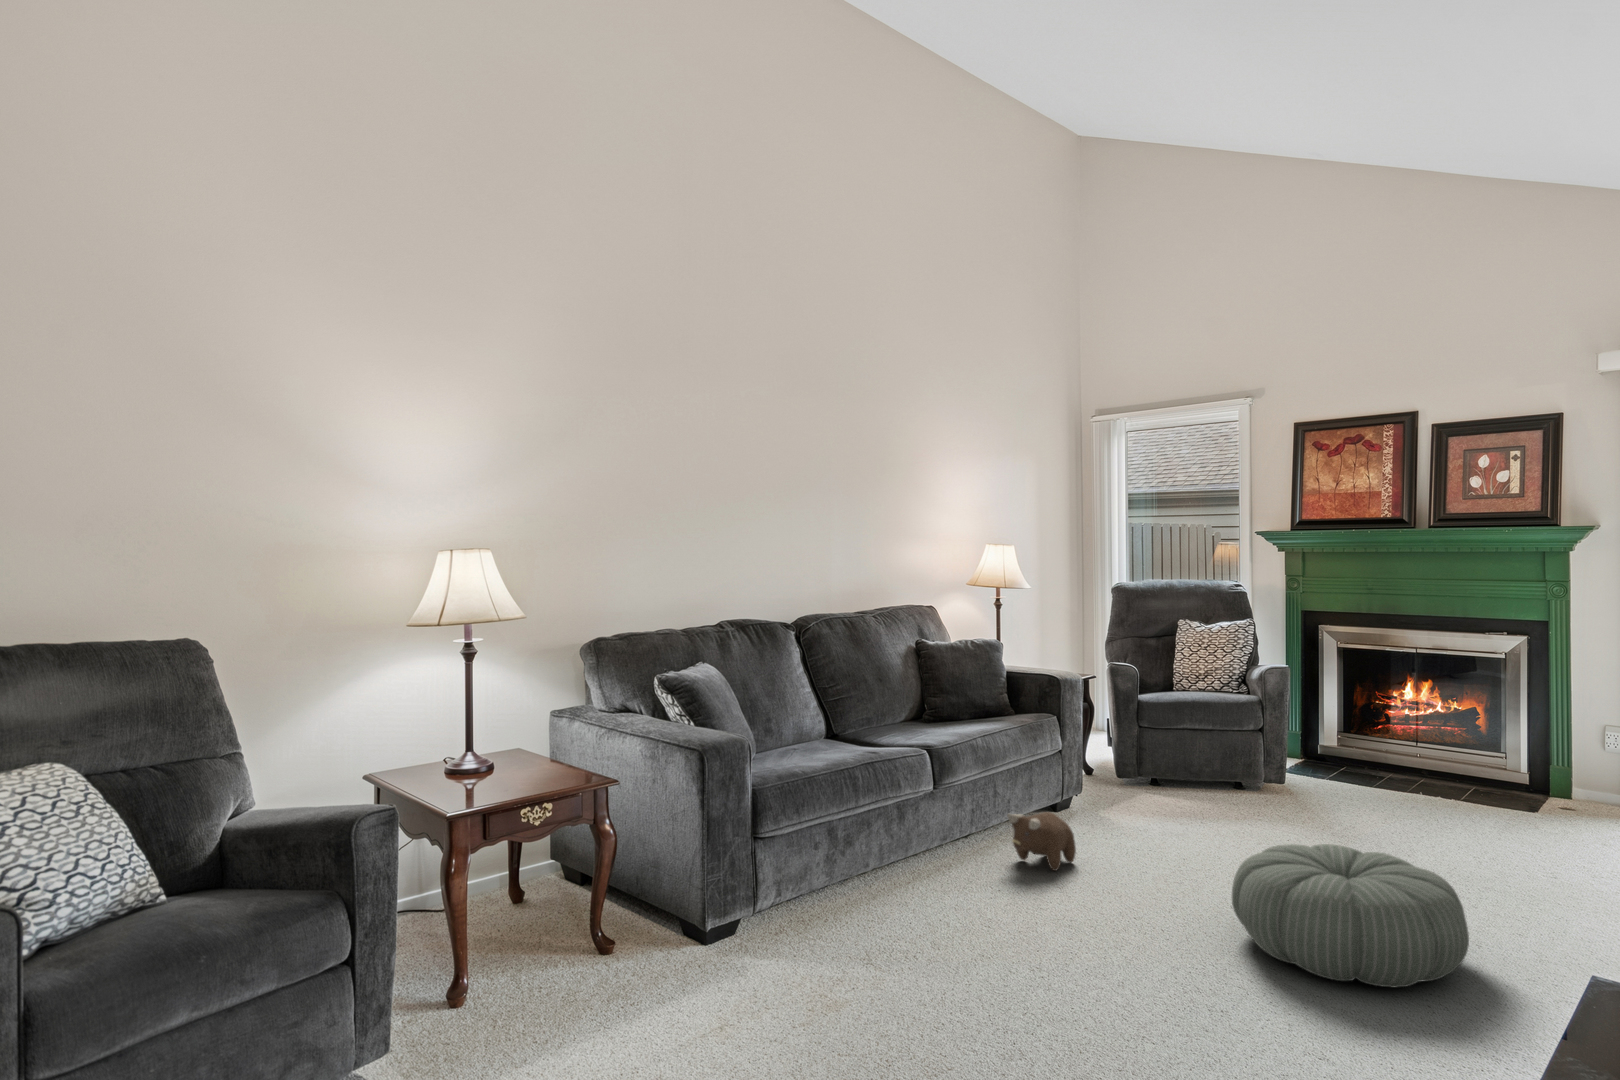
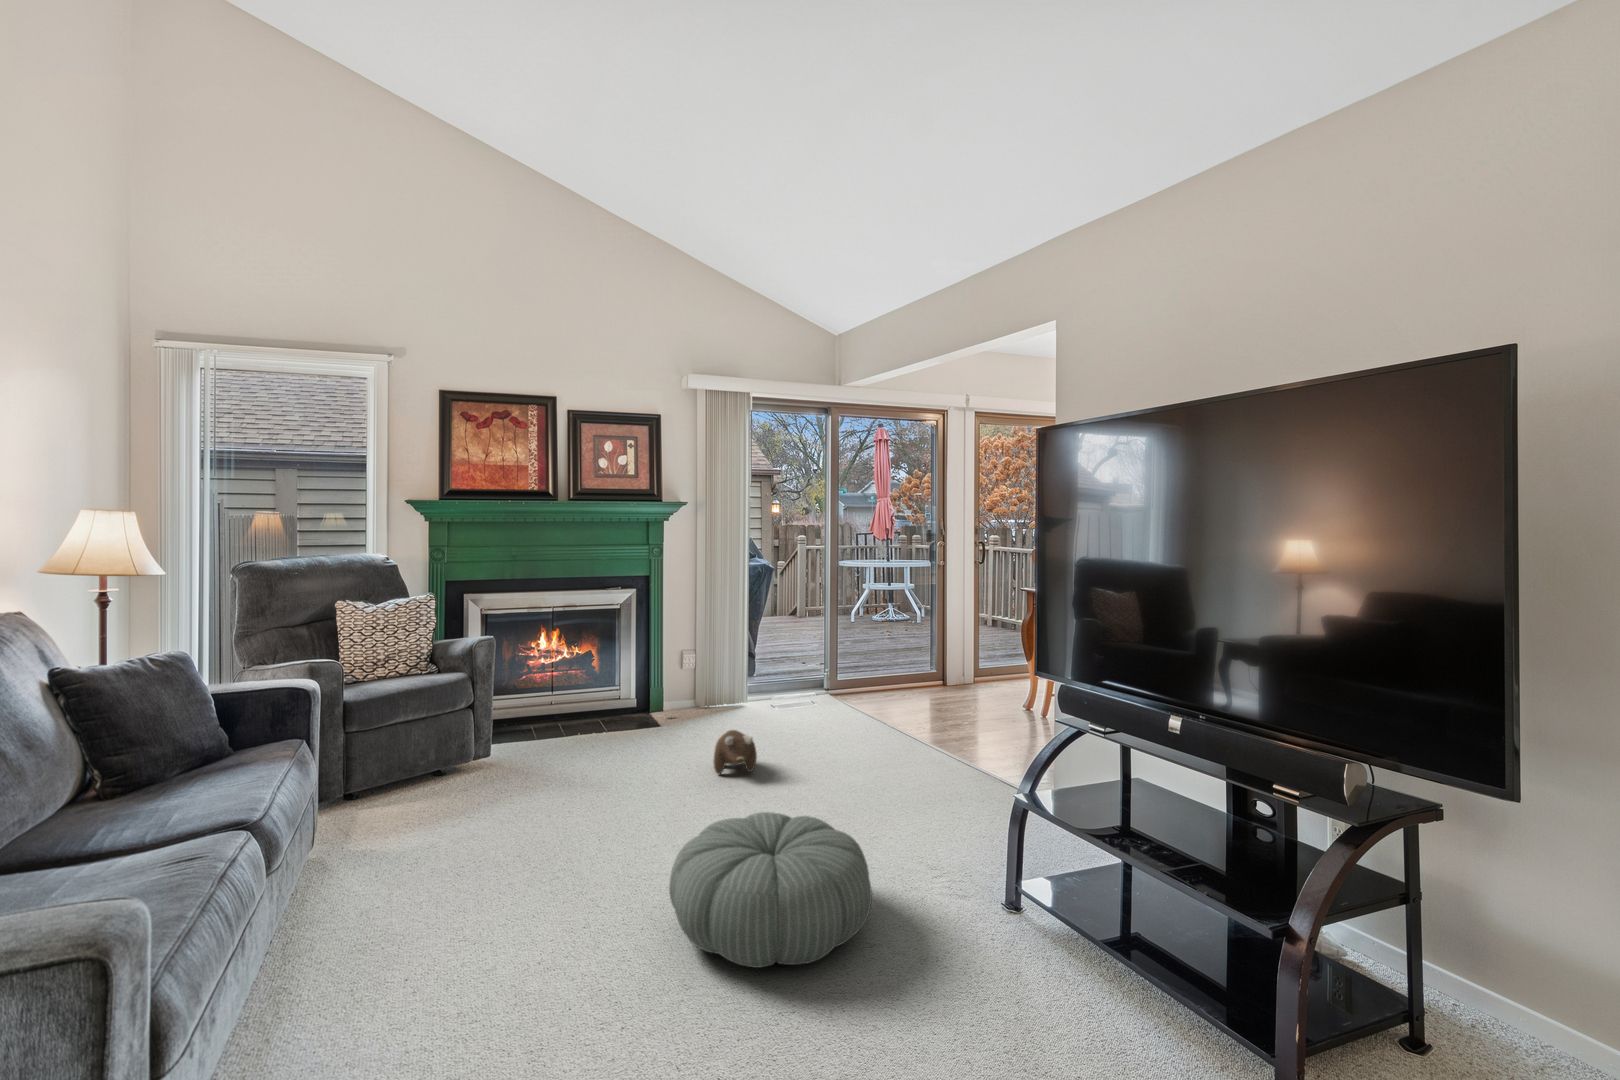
plush toy: present [1007,812,1076,871] -> present [713,730,757,774]

